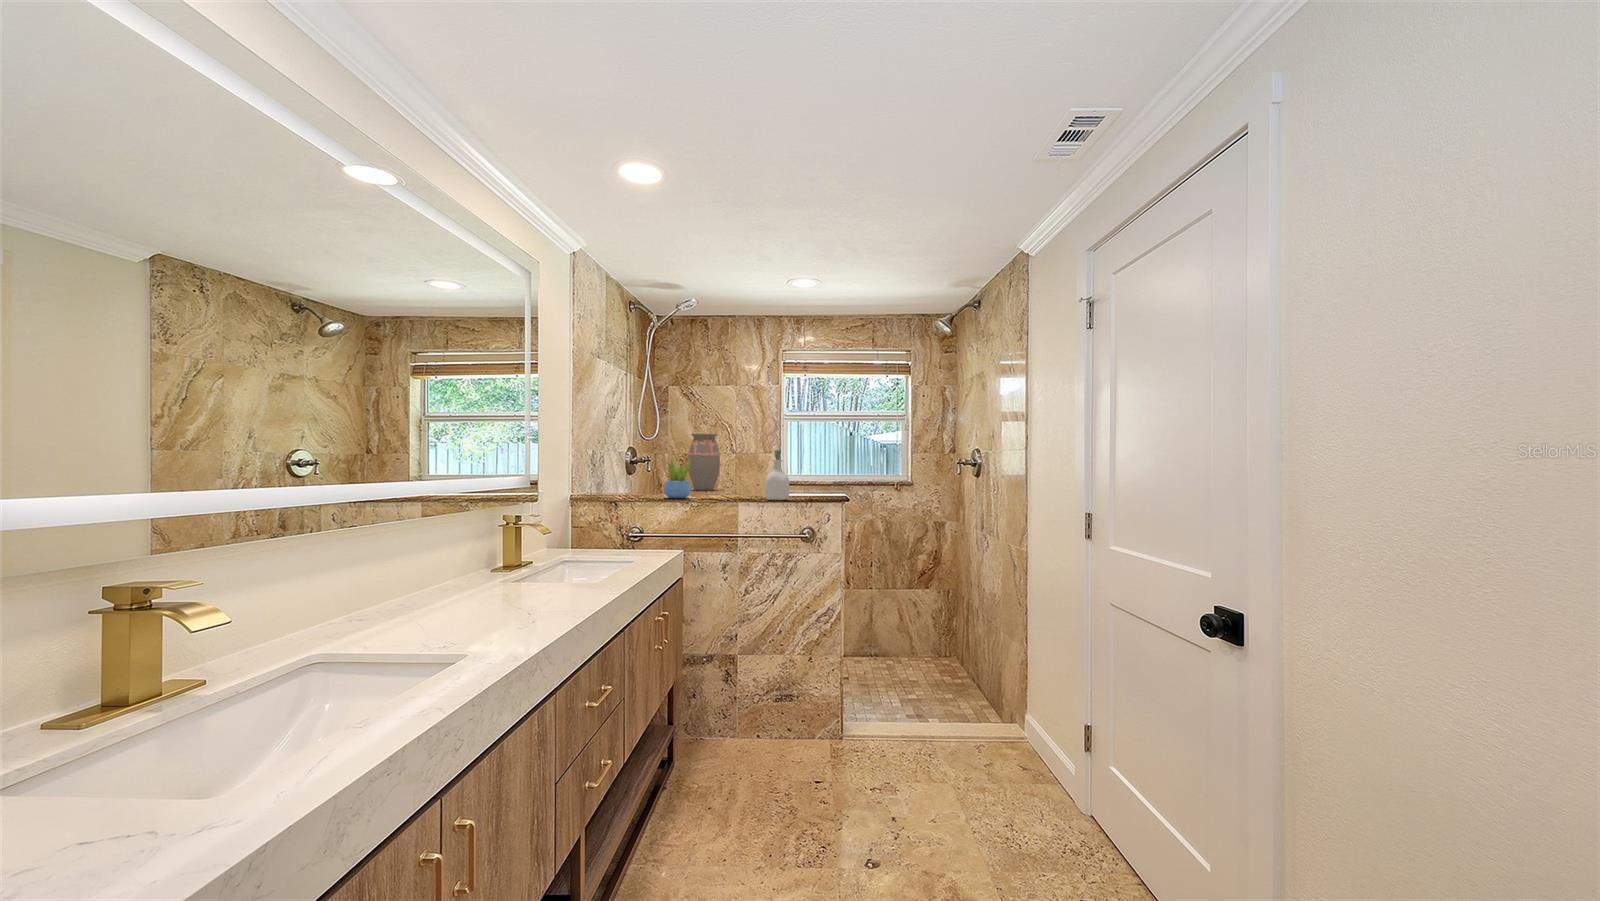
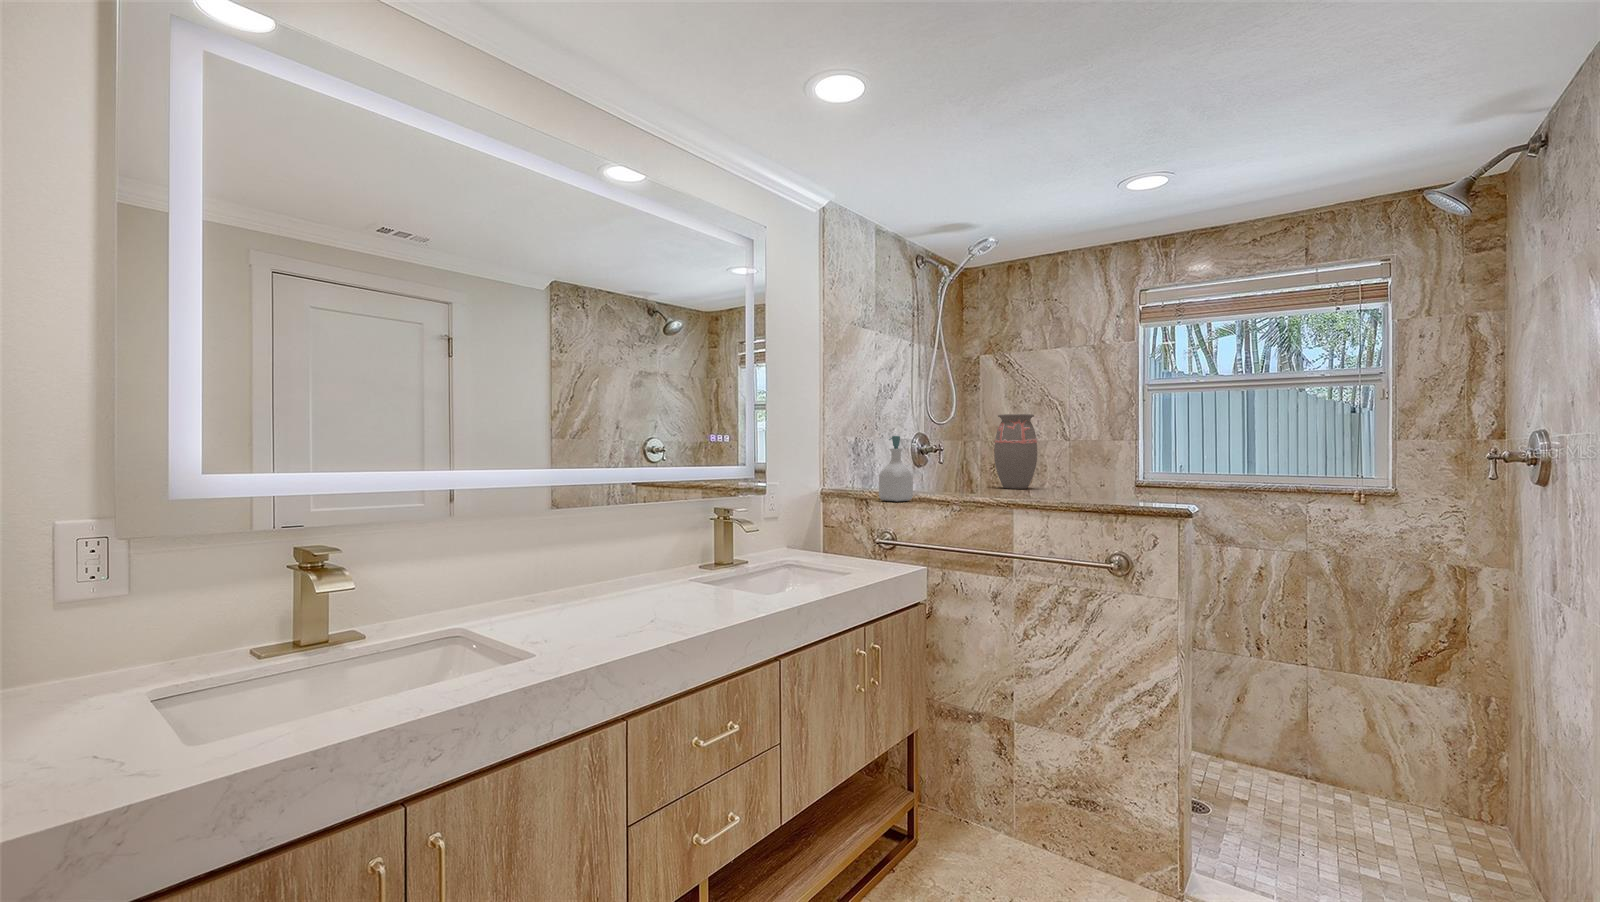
soap bottle: present [765,450,789,500] -> present [879,436,913,502]
succulent plant: present [664,458,691,499] -> none [928,444,964,499]

